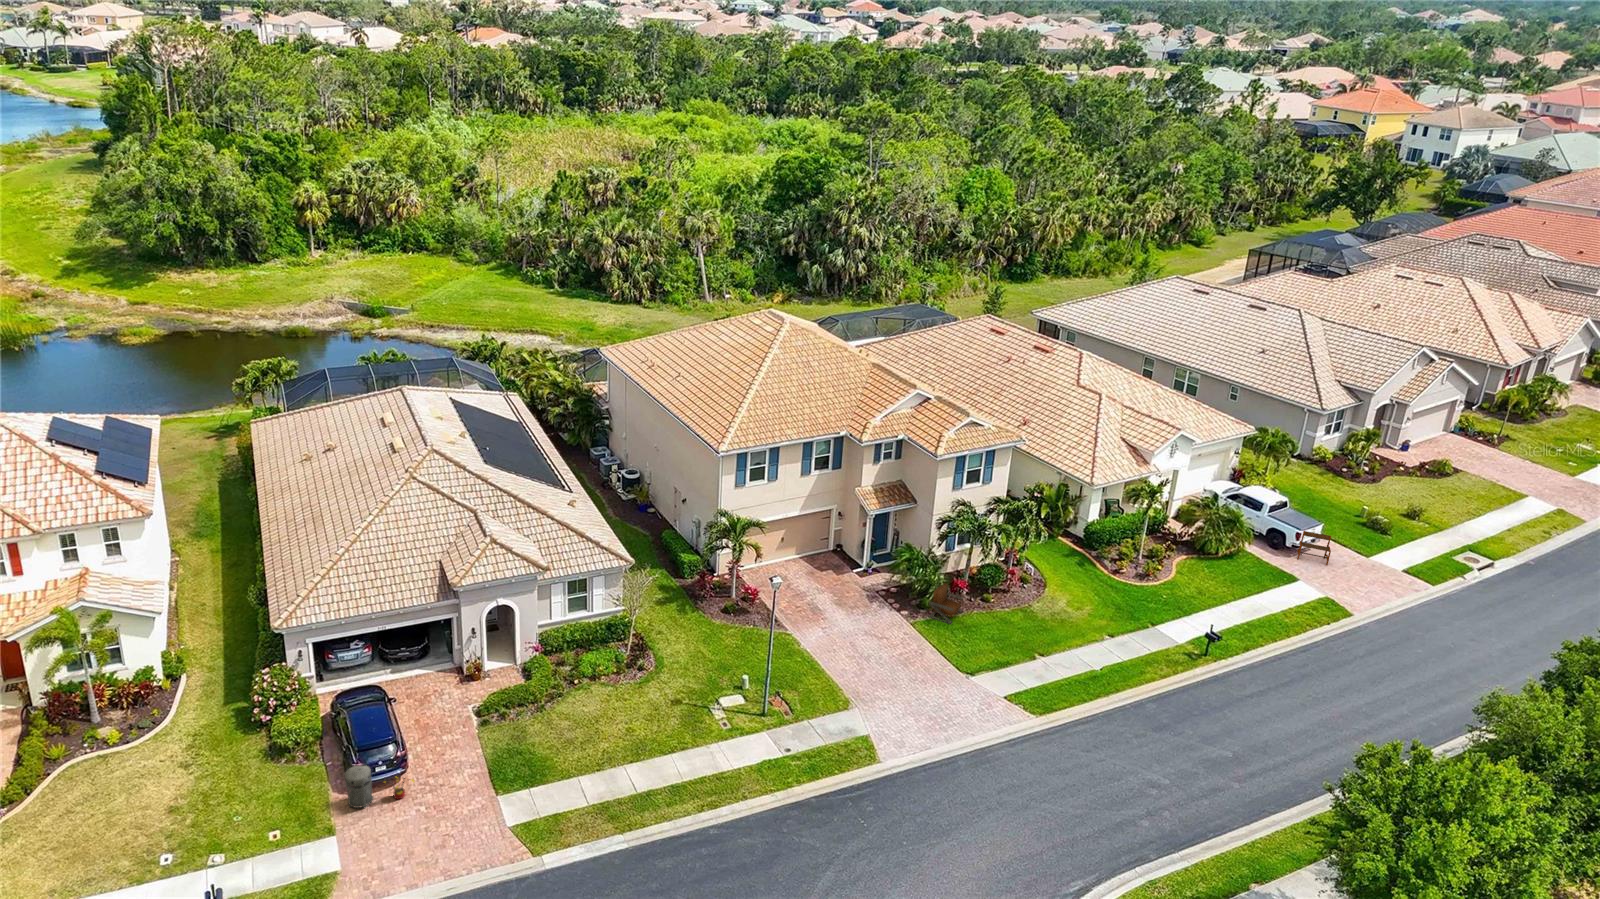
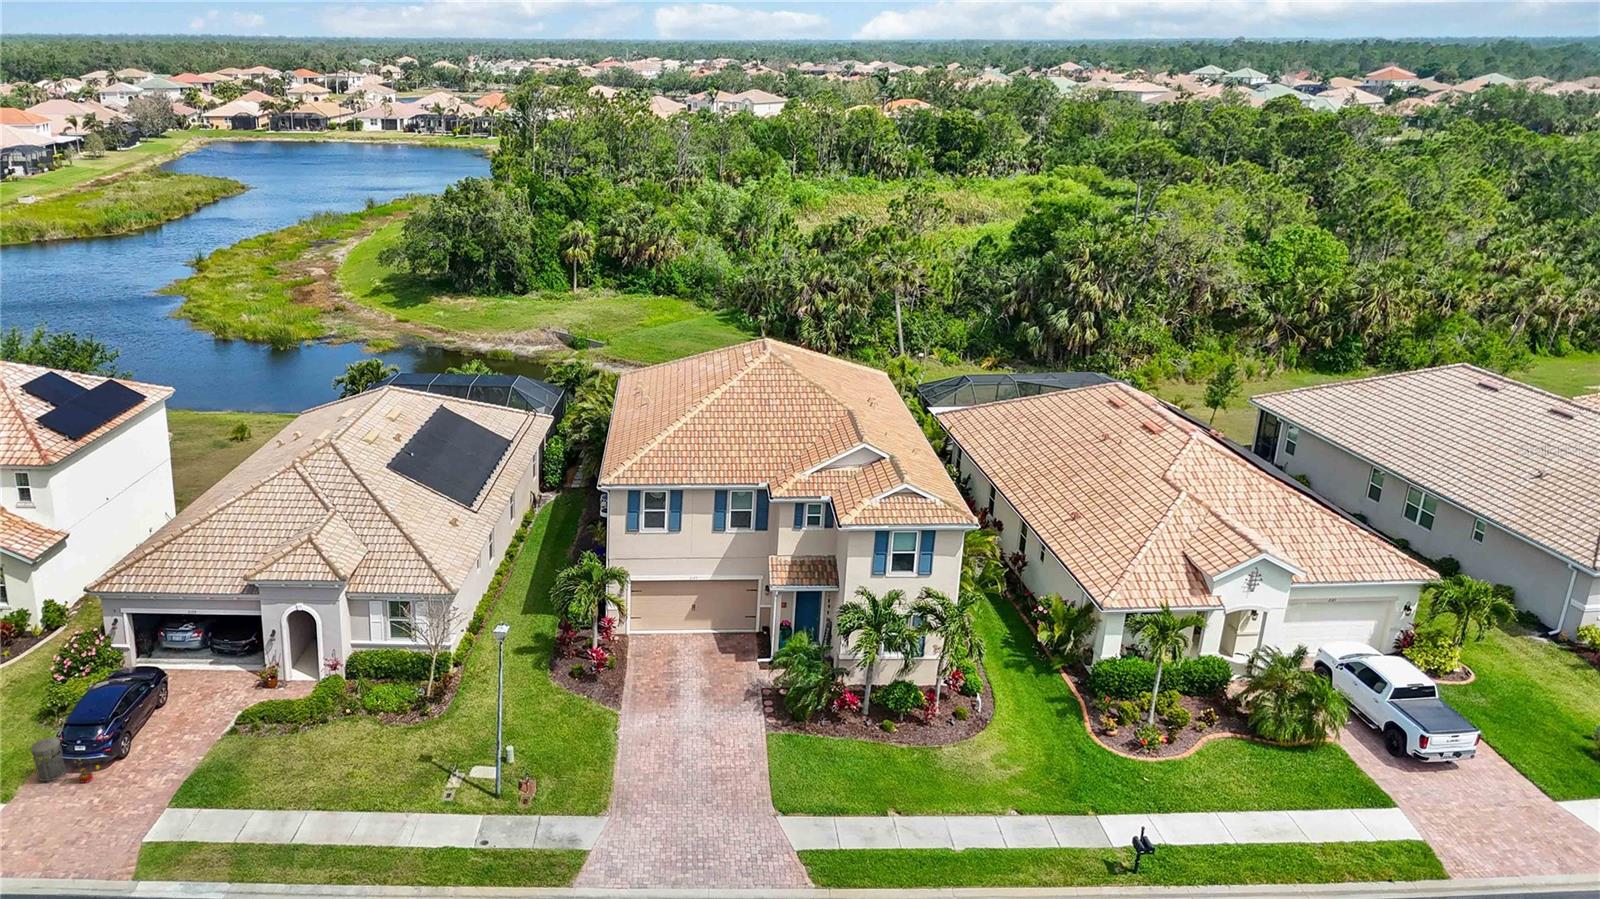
bench: present [1297,531,1331,565] -> none [1413,733,1473,792]
lounge chair: present [929,583,963,624] -> none [801,691,851,745]

